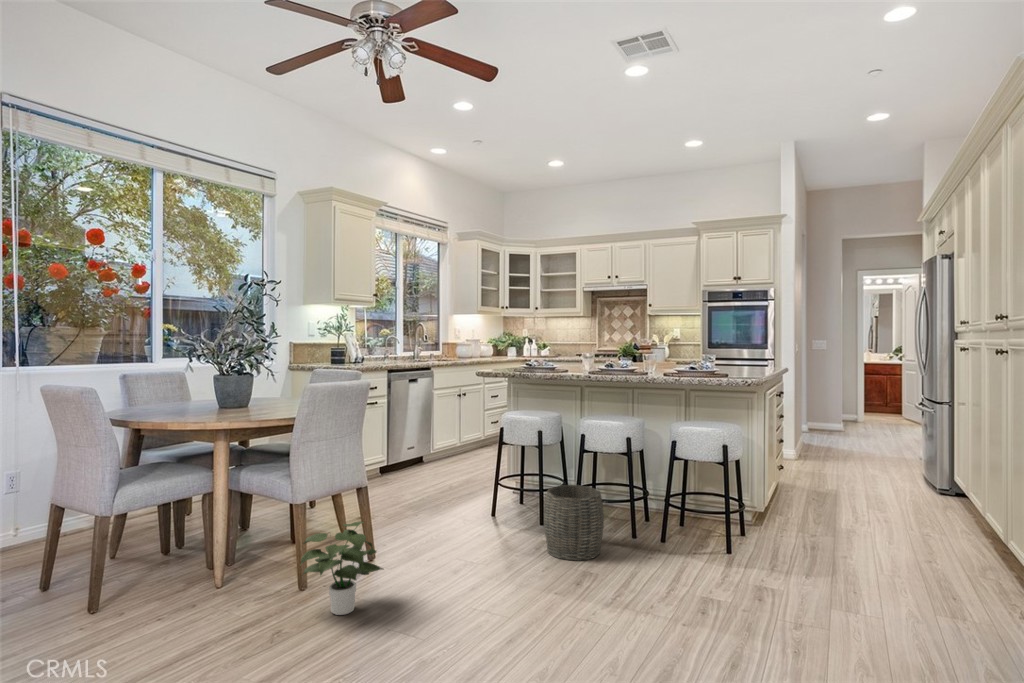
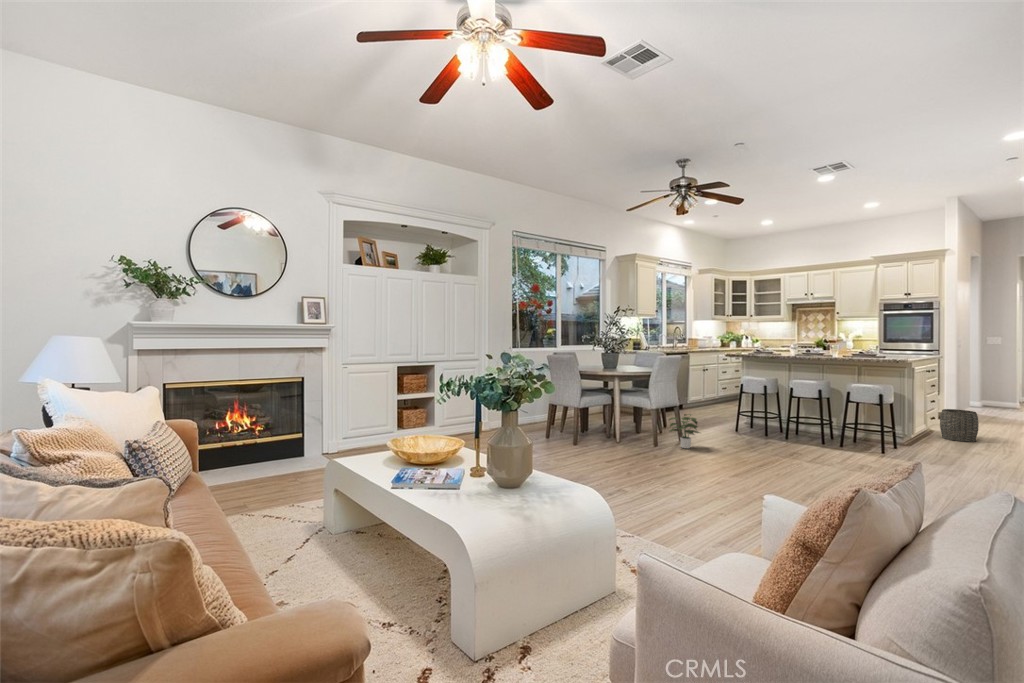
woven basket: present [544,485,604,561] -> present [940,409,979,442]

